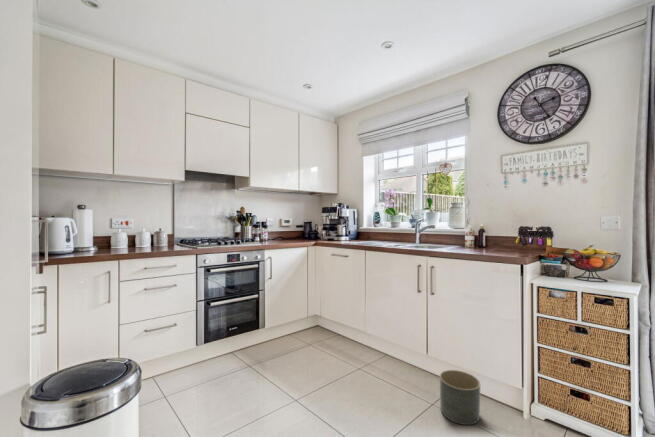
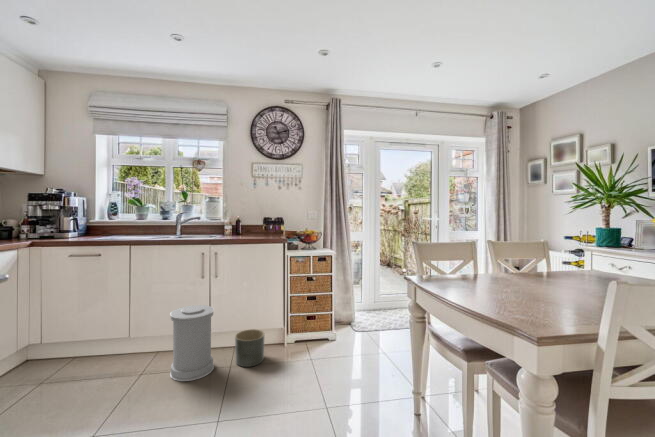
trash can: none [373,319,417,403] -> present [170,305,214,381]

